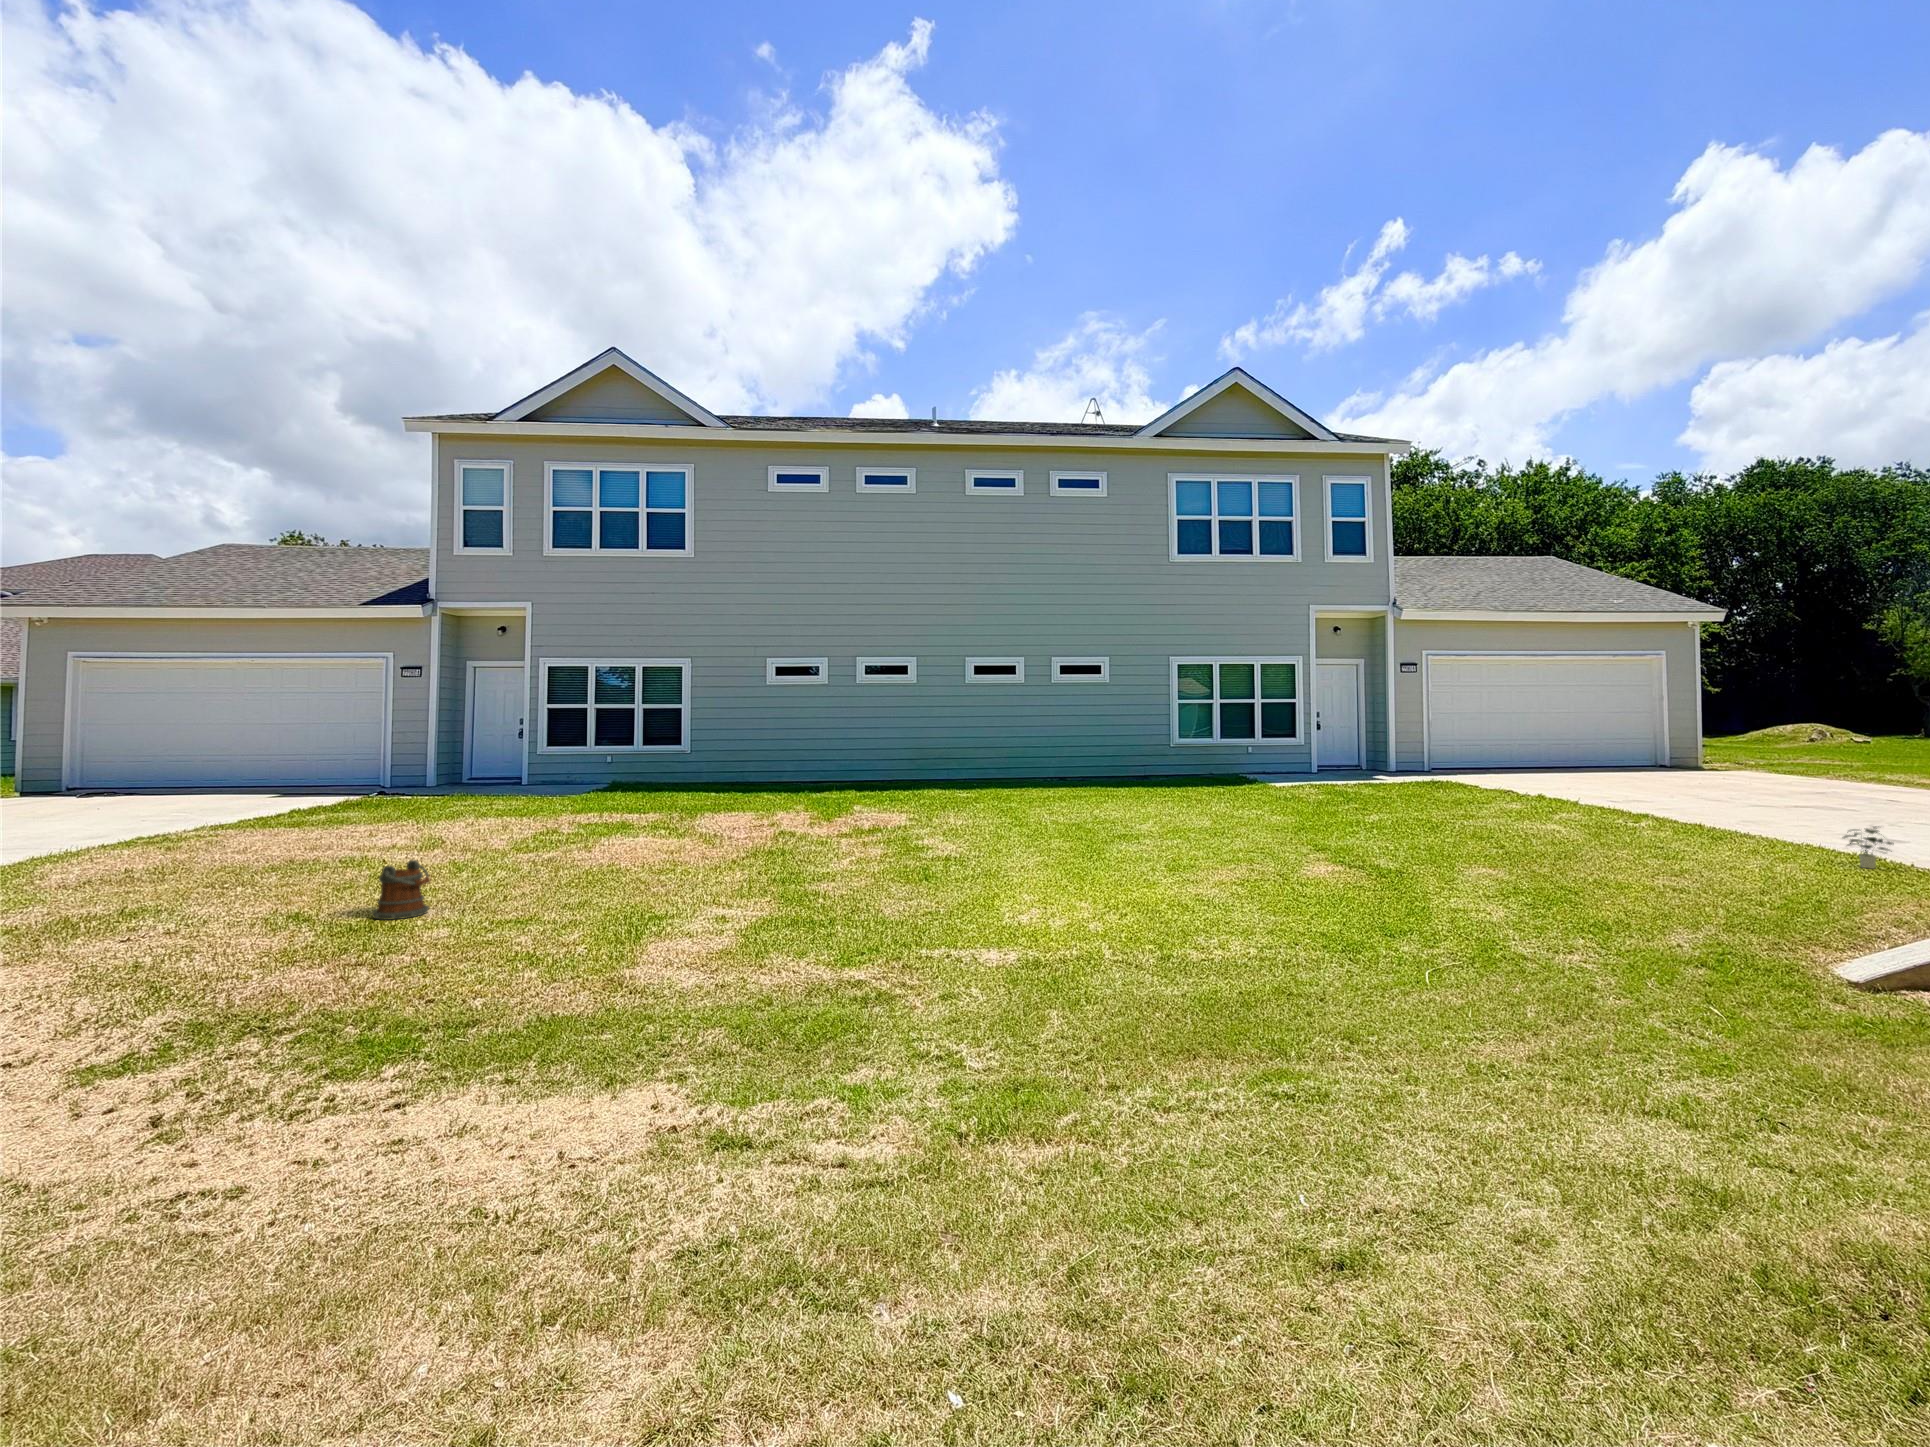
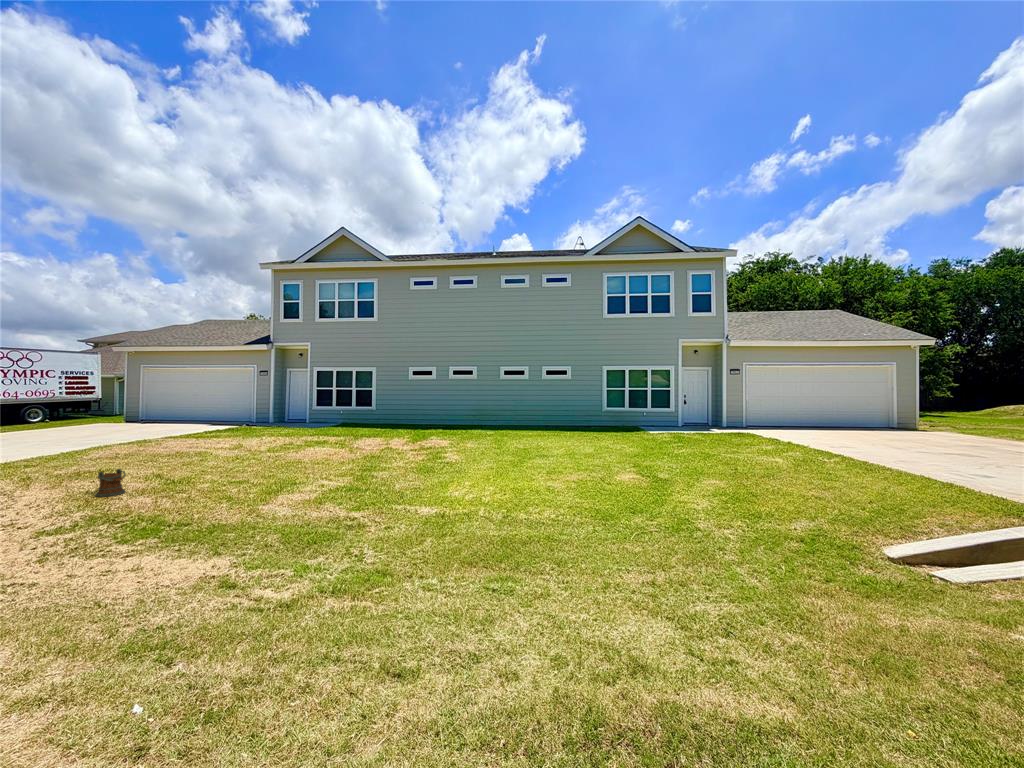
potted plant: present [1843,826,1894,869] -> none [921,484,958,513]

